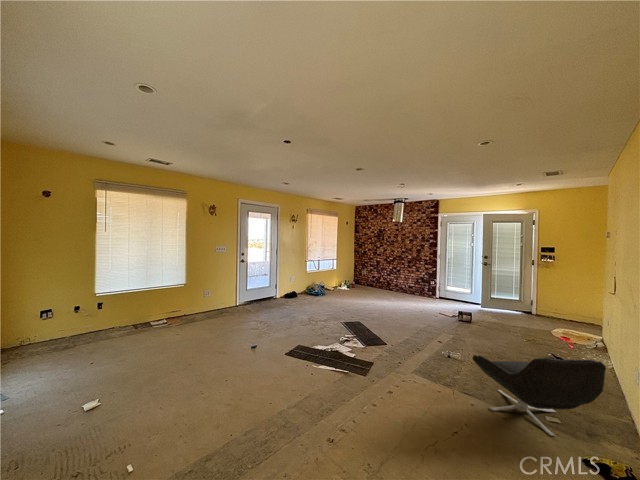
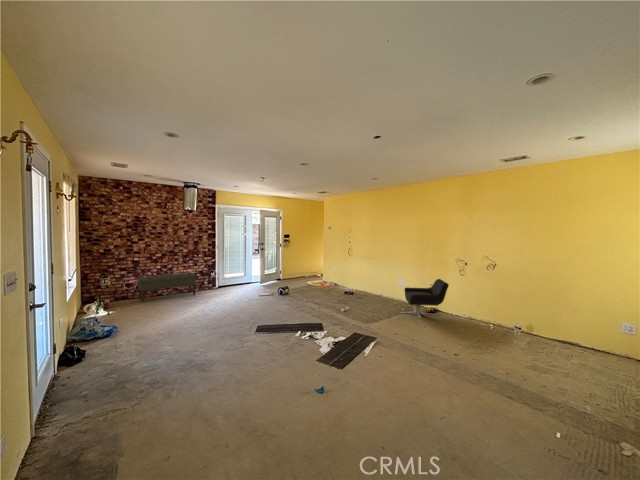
bench: none [370,273,413,296] -> present [138,273,196,302]

